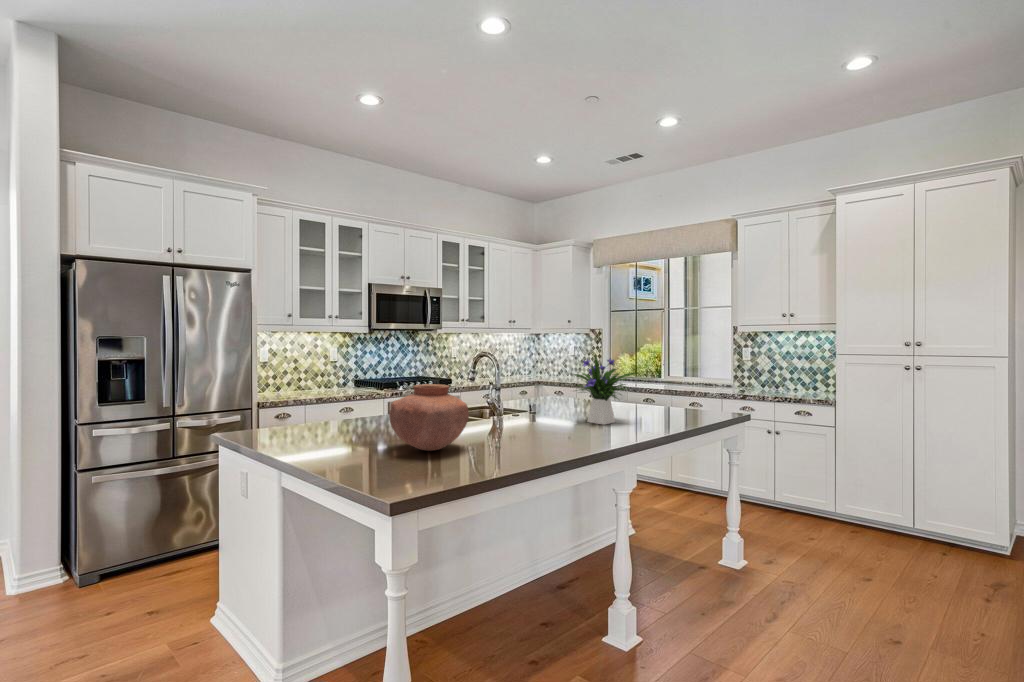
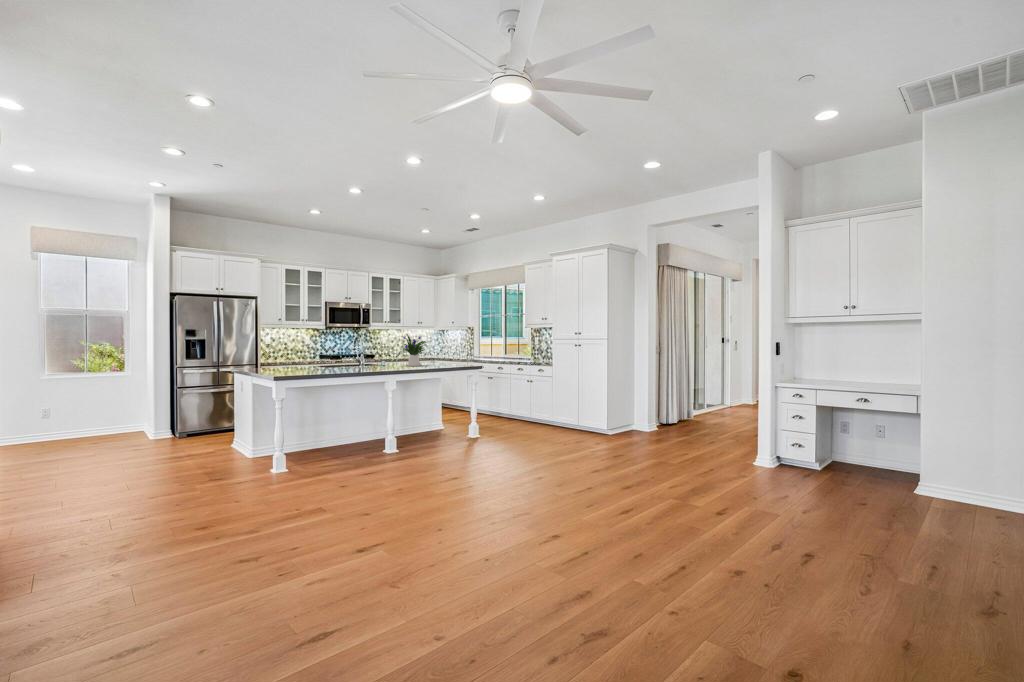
vase: present [389,384,469,451] -> none [299,344,333,370]

